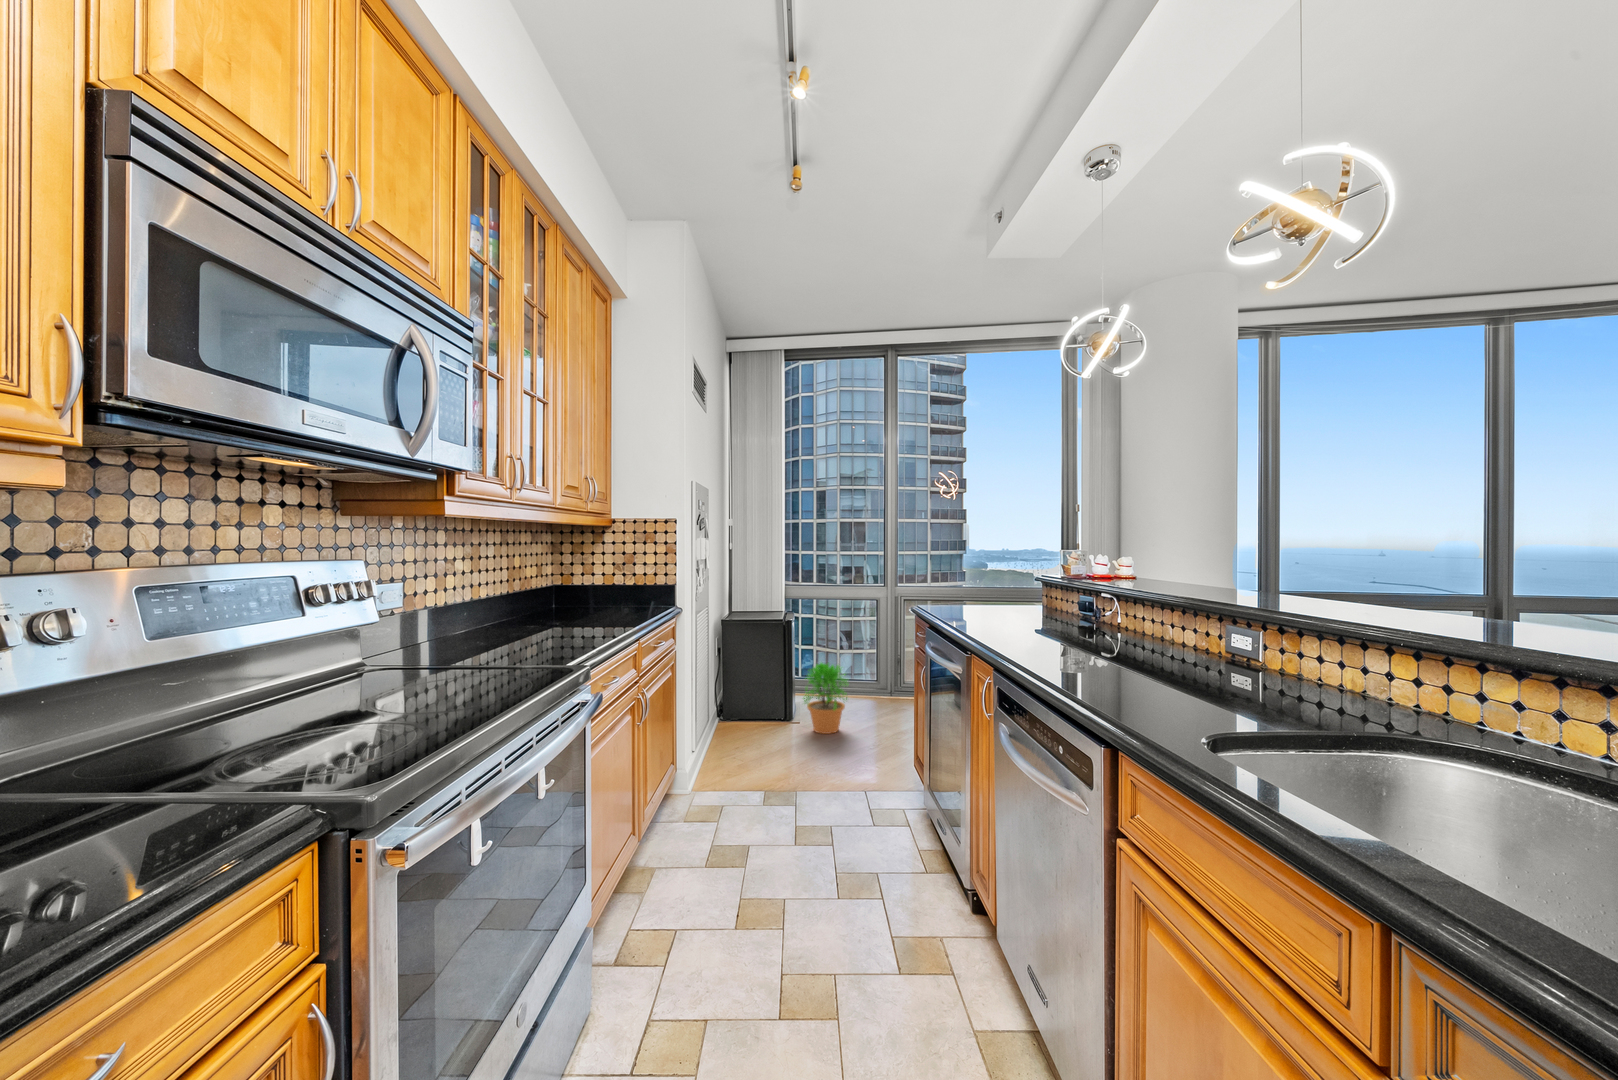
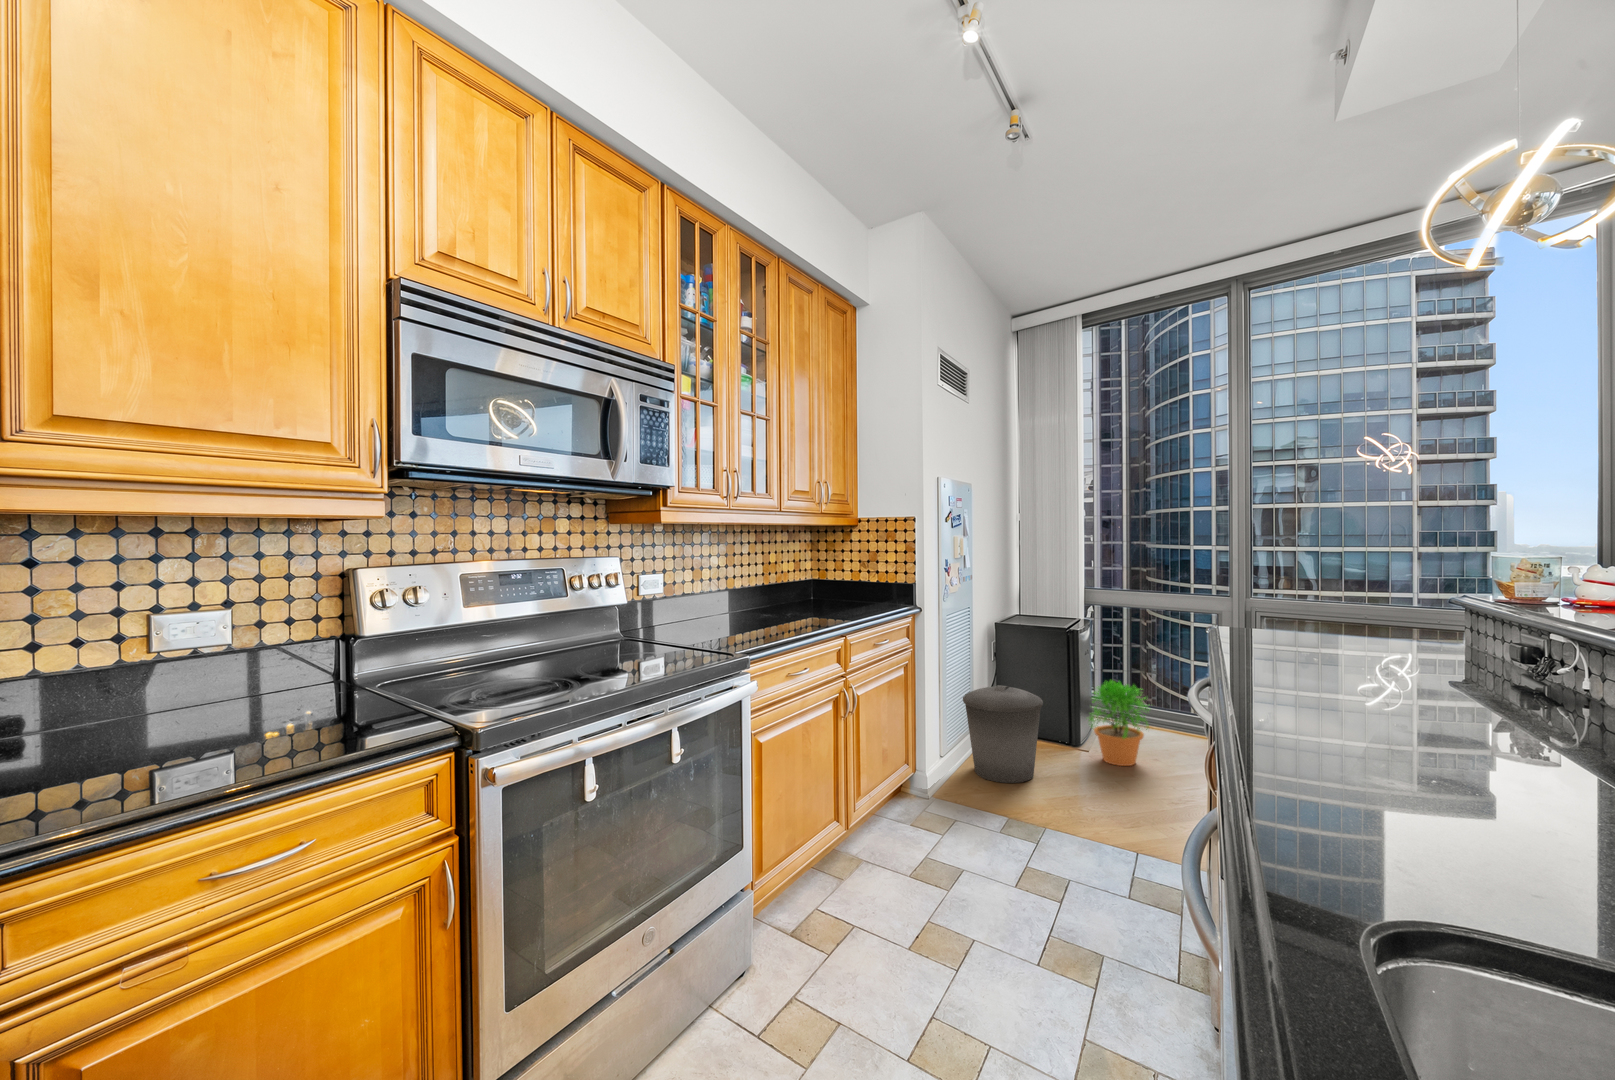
trash can: none [709,678,780,768] -> present [963,685,1043,783]

